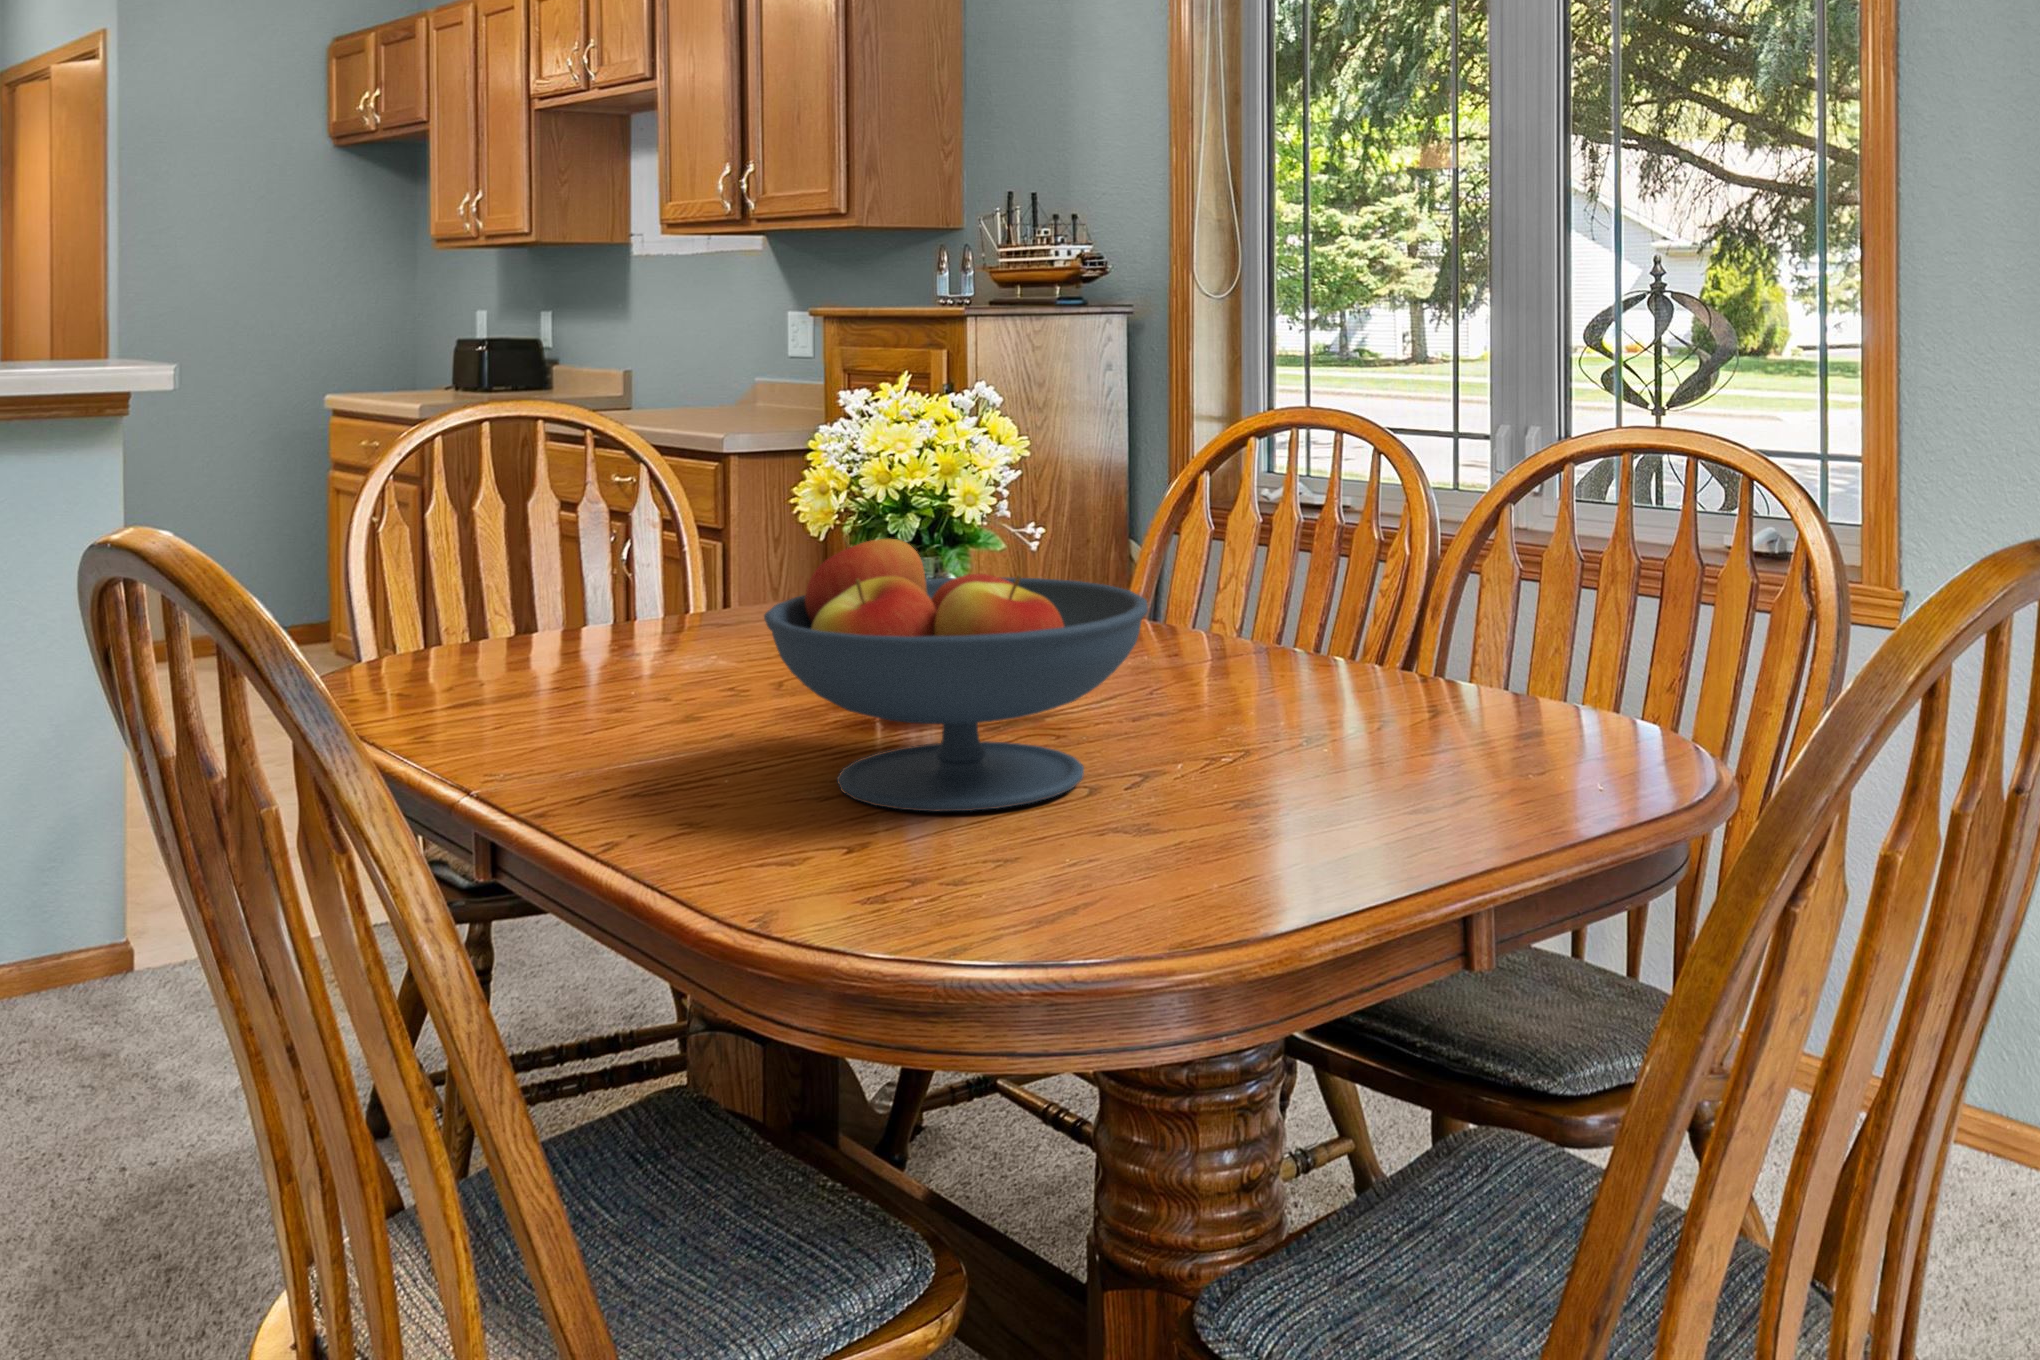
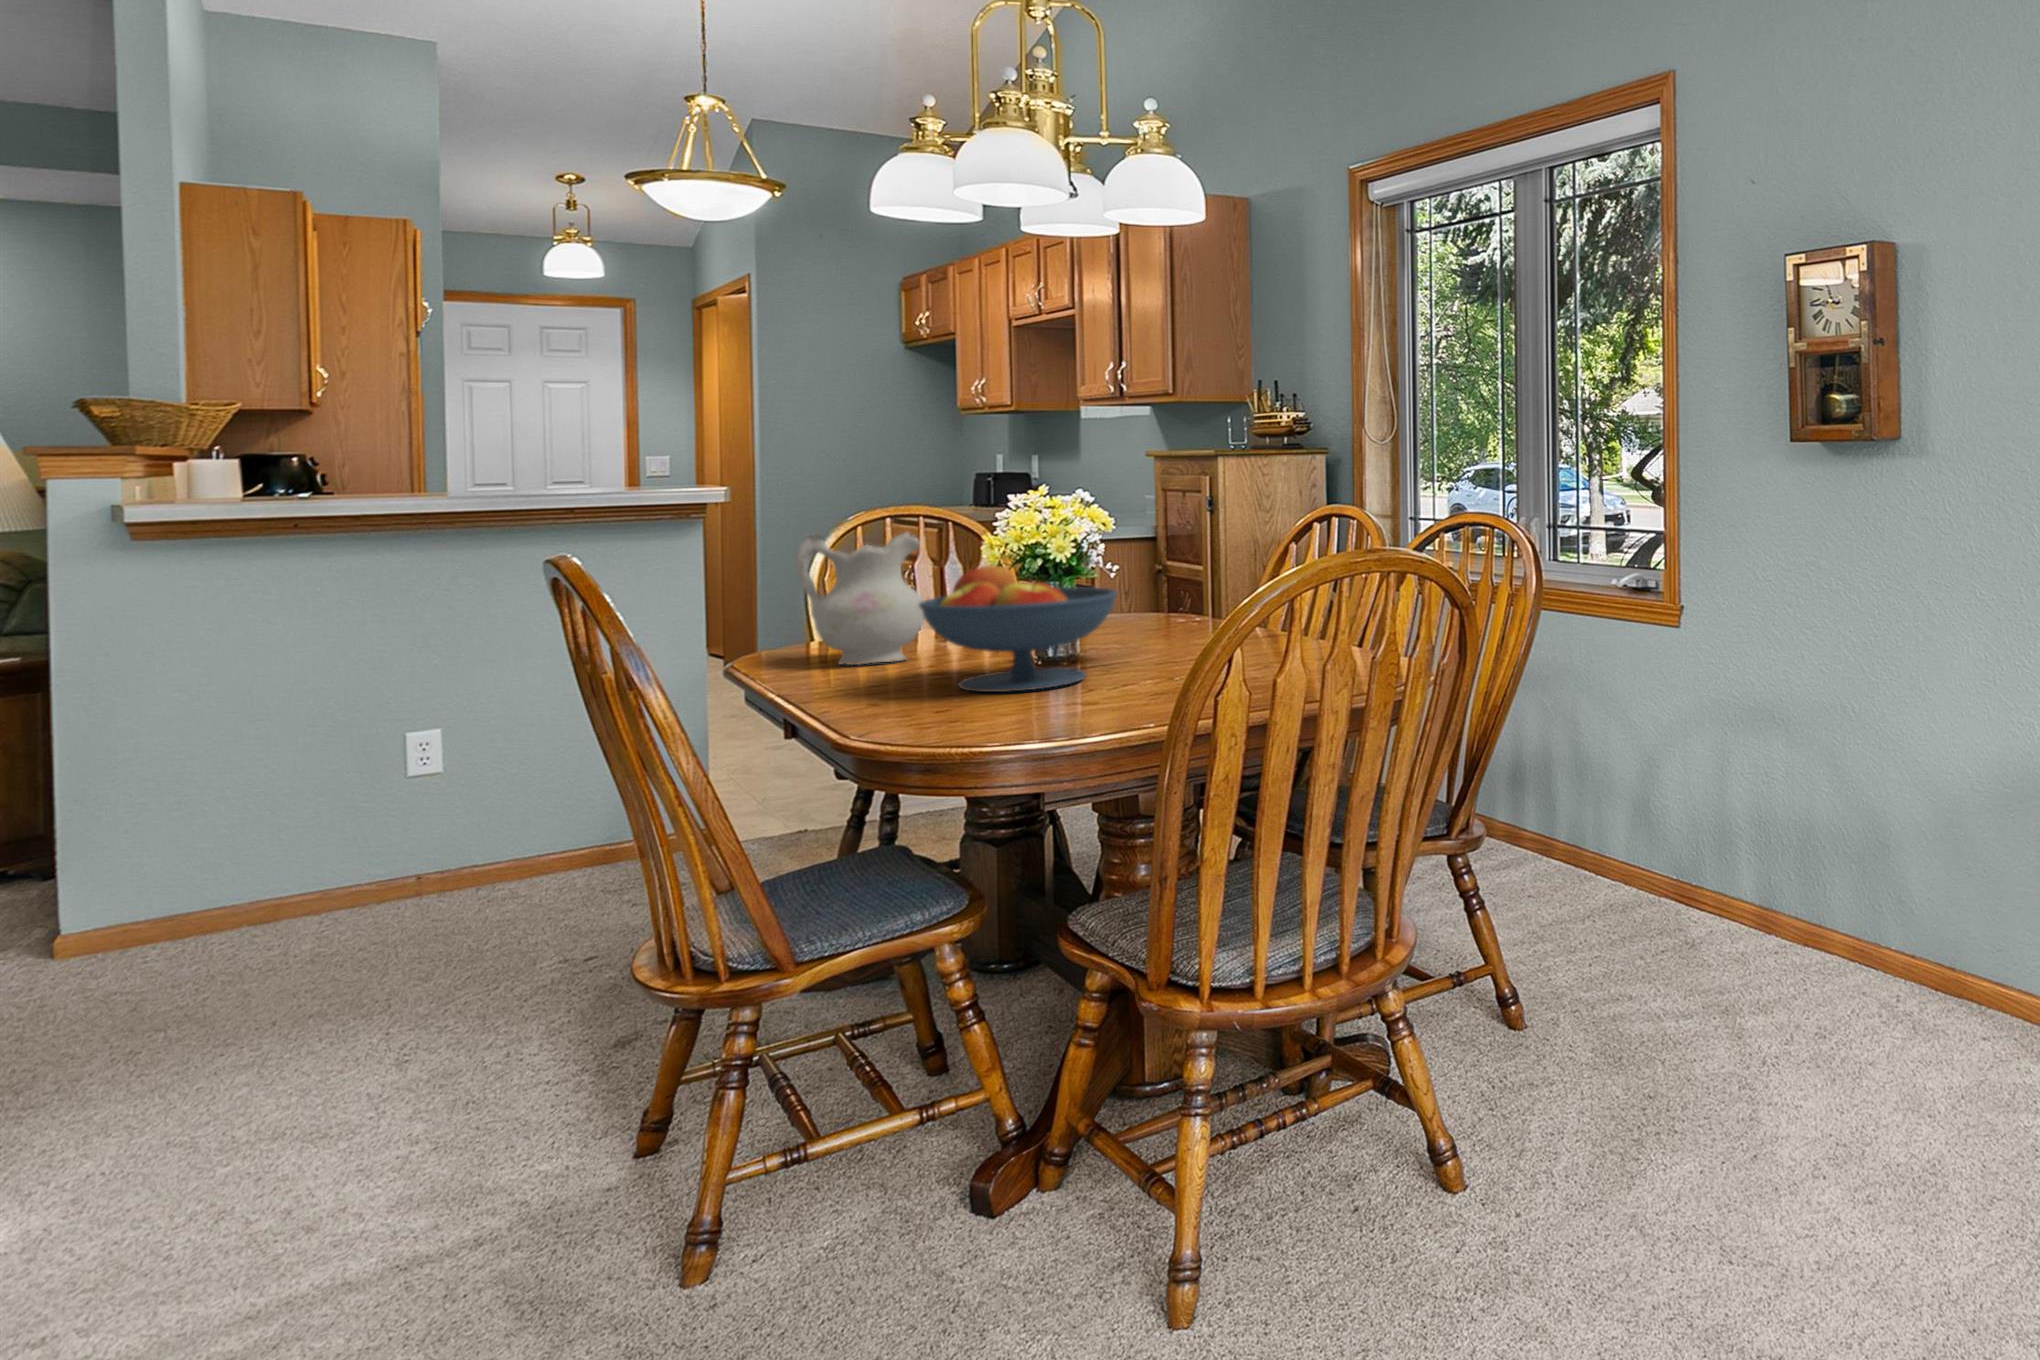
ceramic pitcher: none [443,462,680,725] -> present [795,533,925,665]

